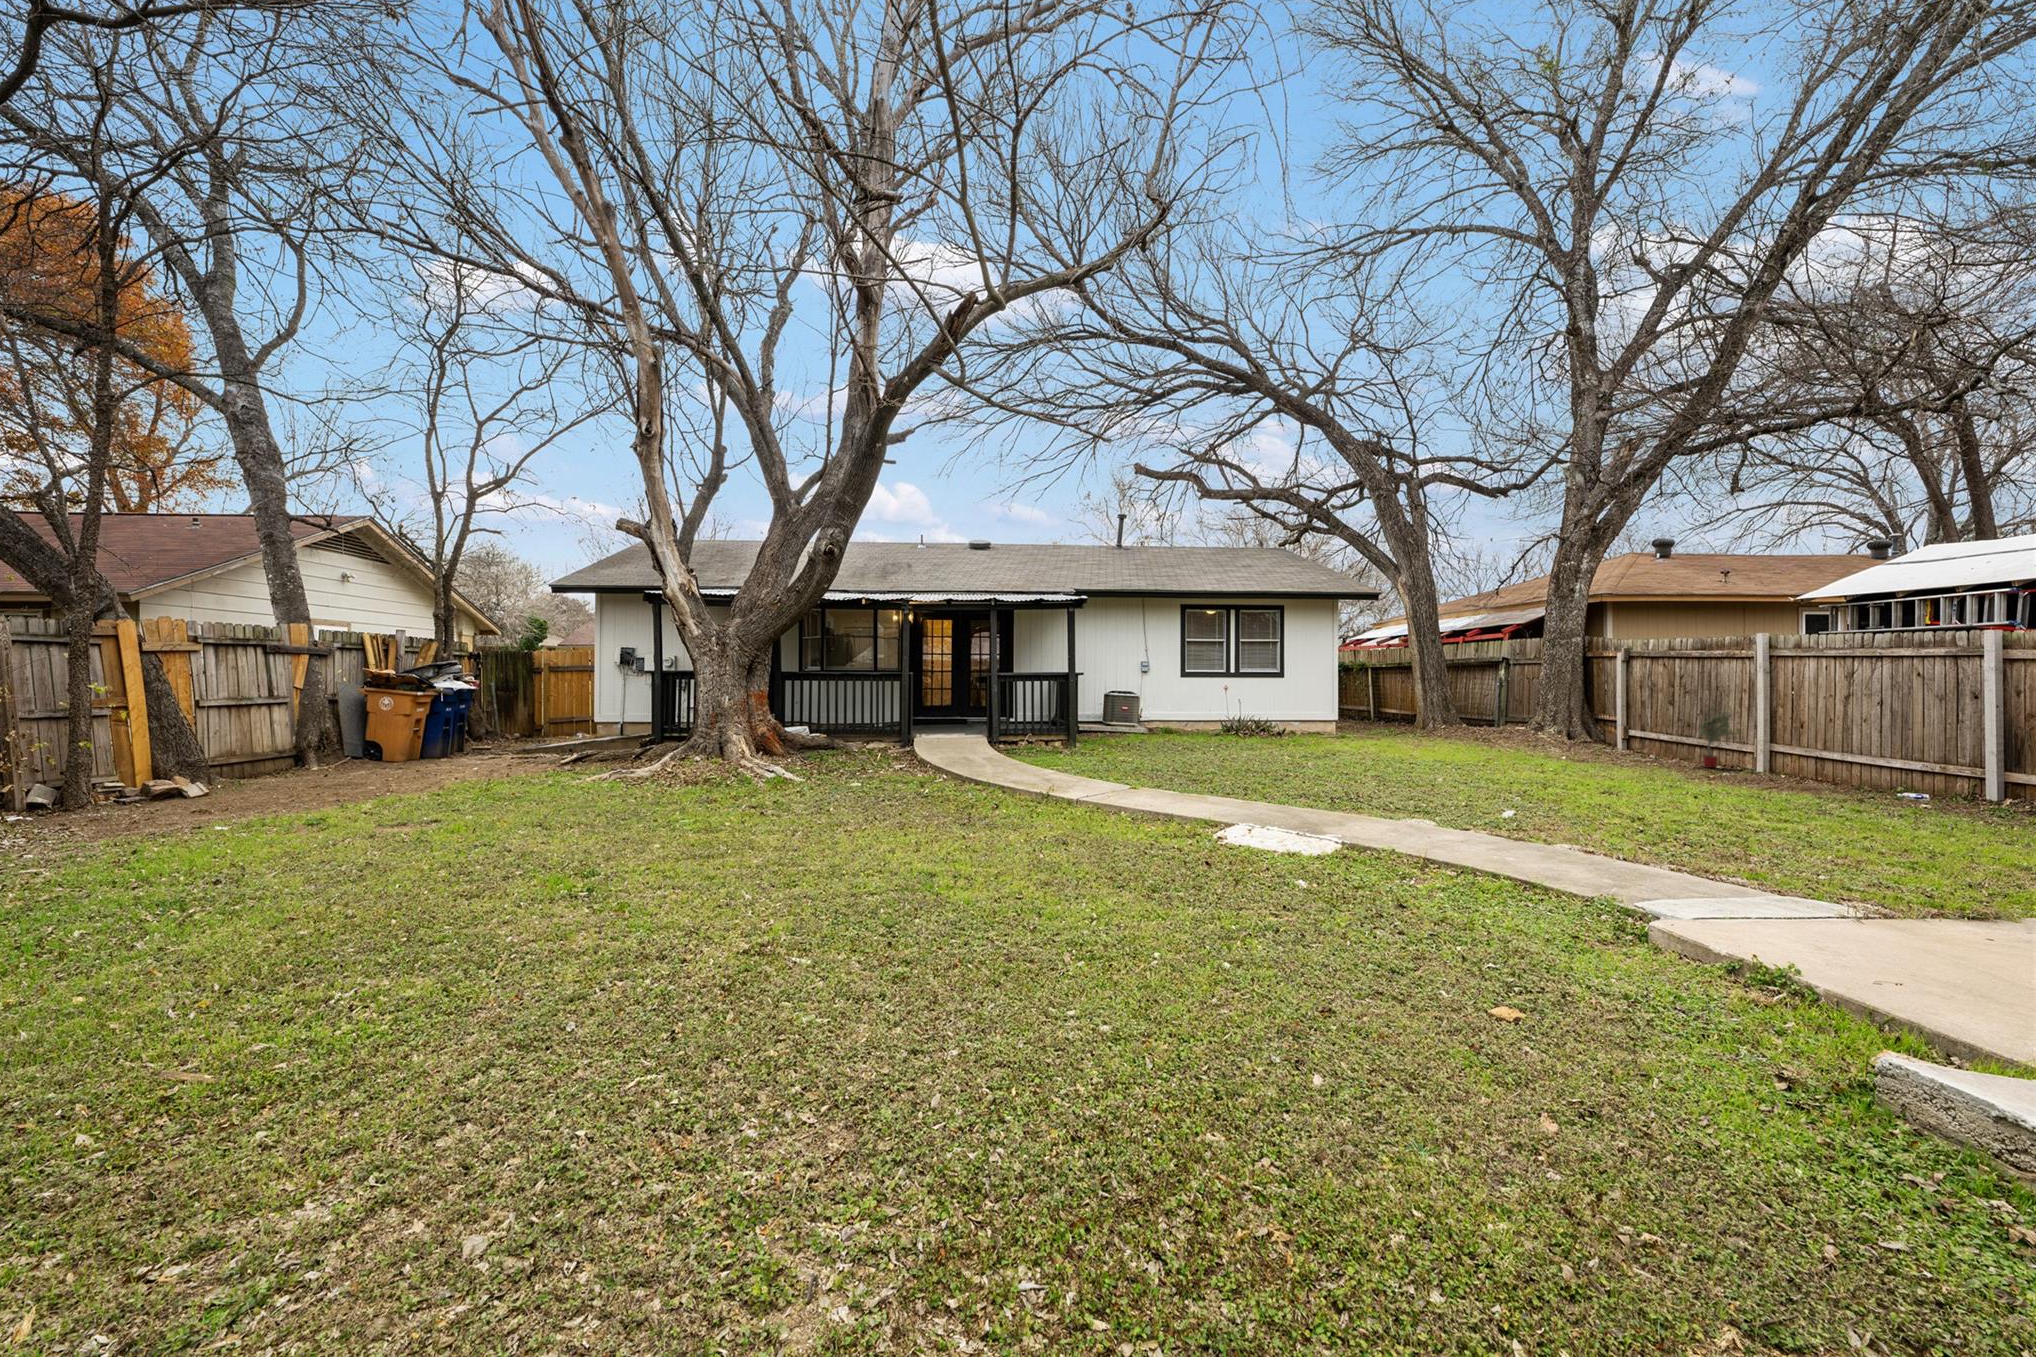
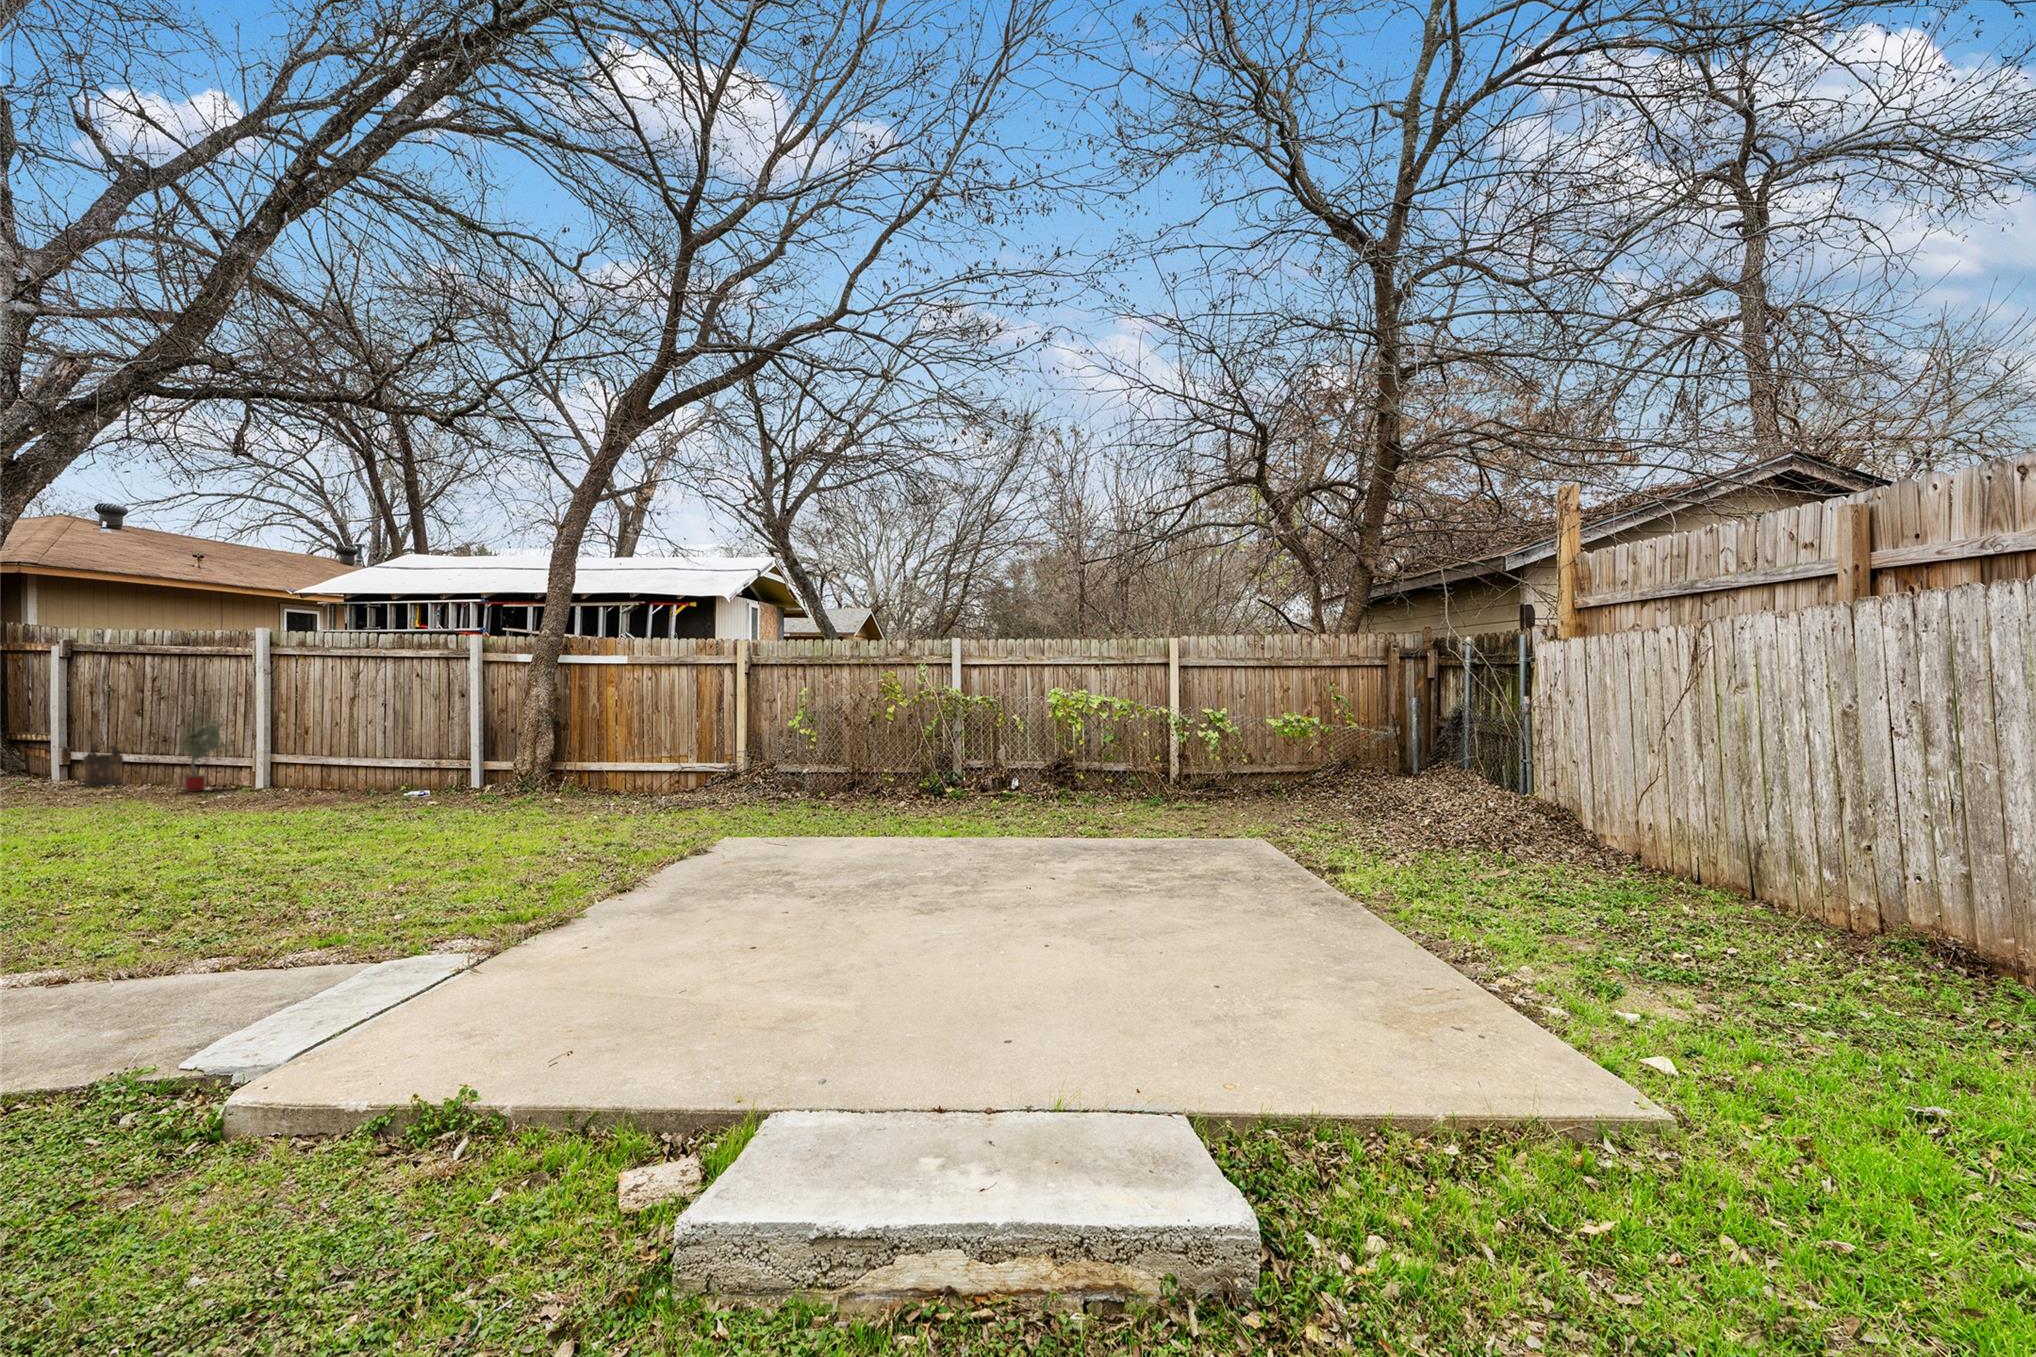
bucket: none [1634,724,1667,757] -> present [82,744,125,787]

